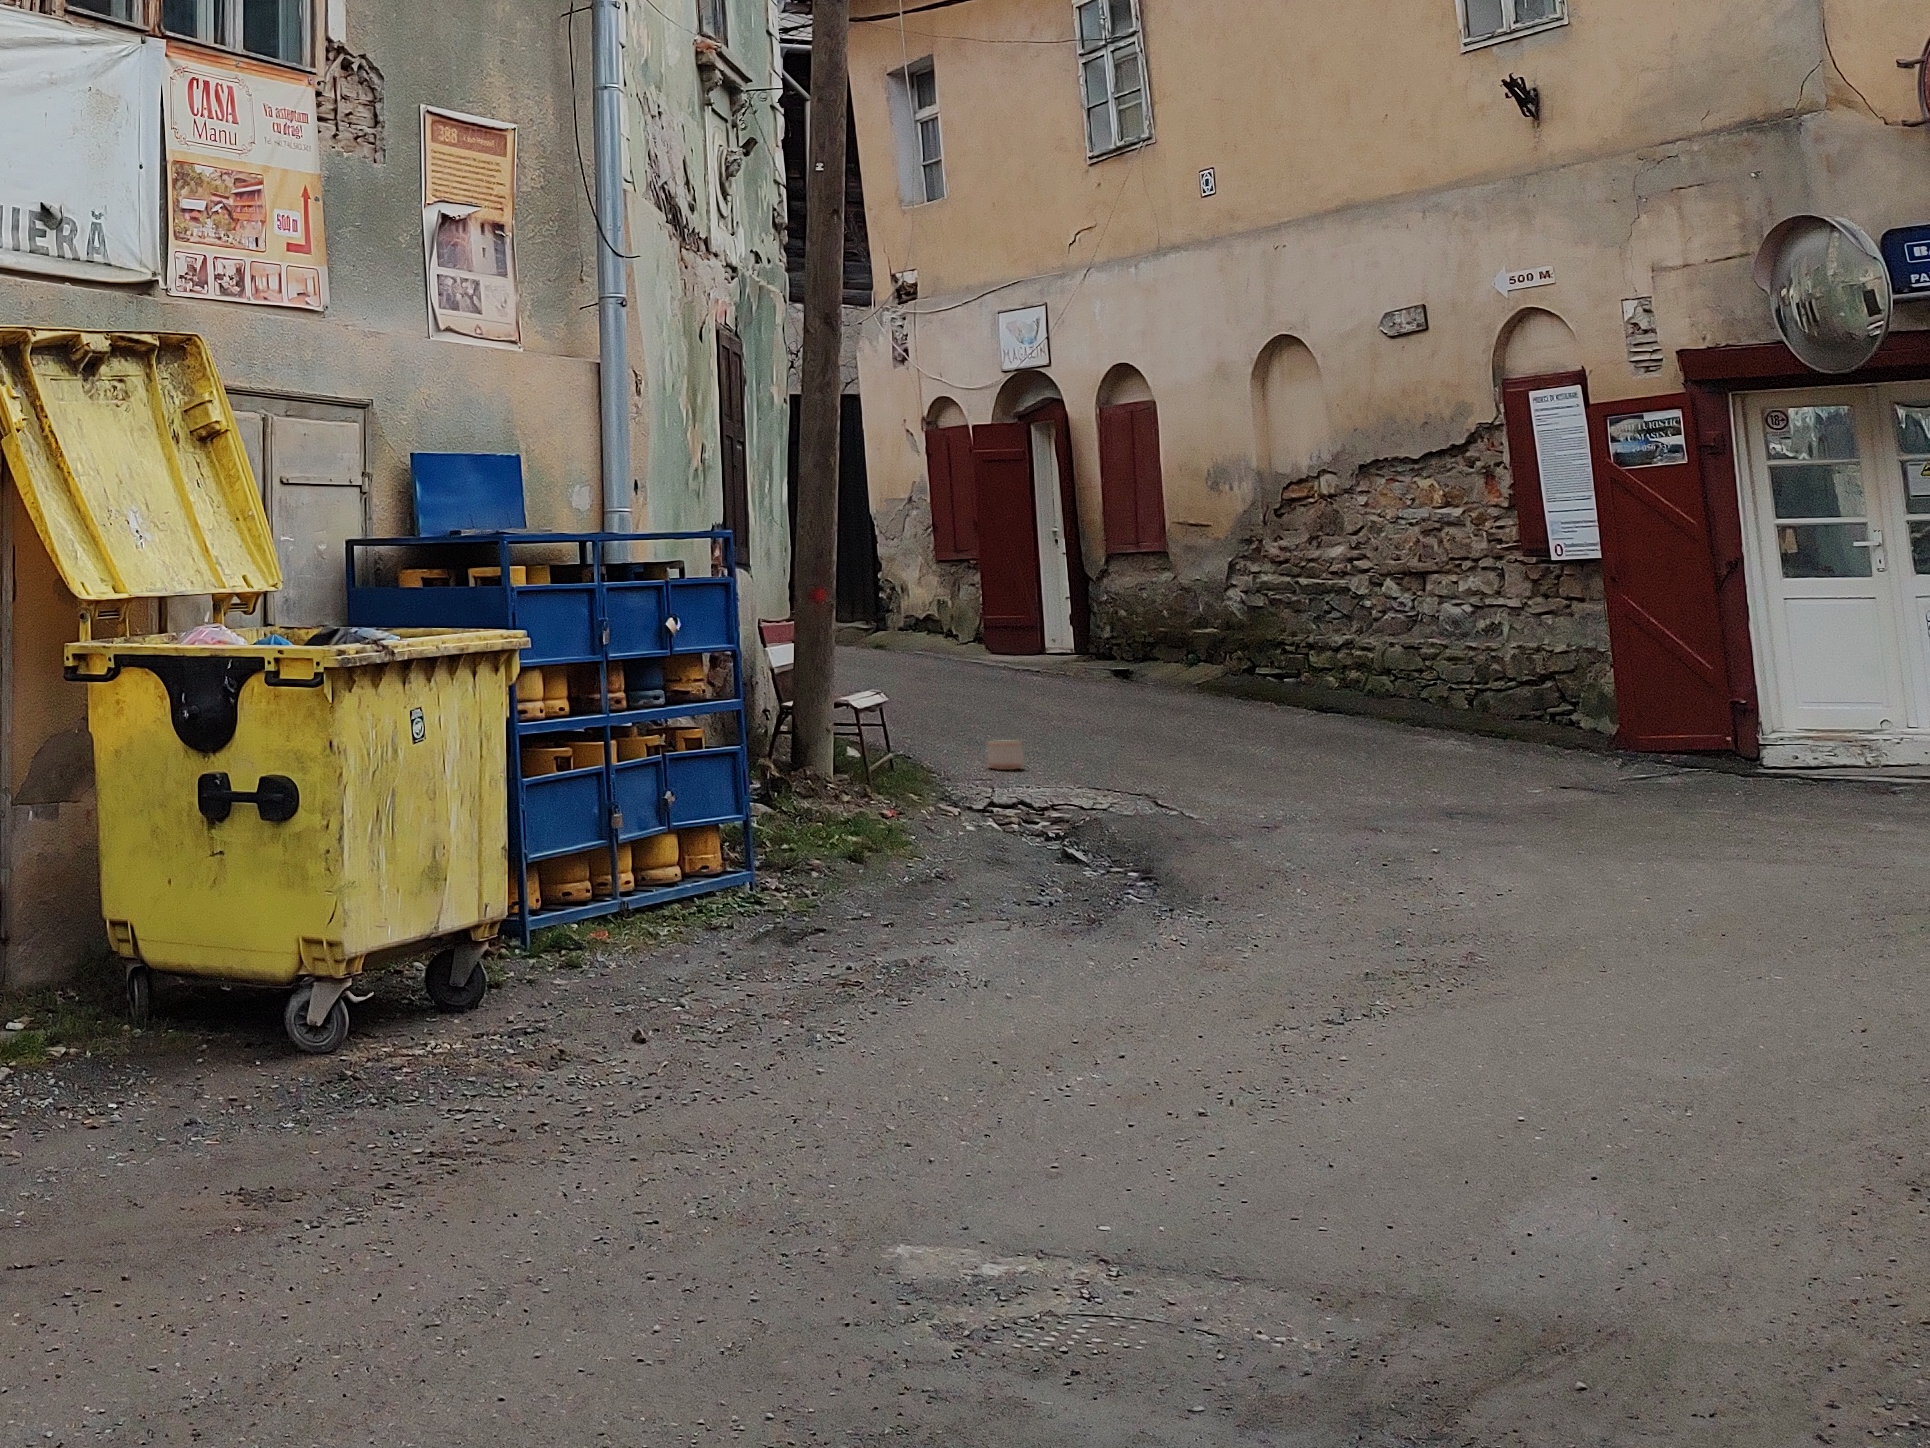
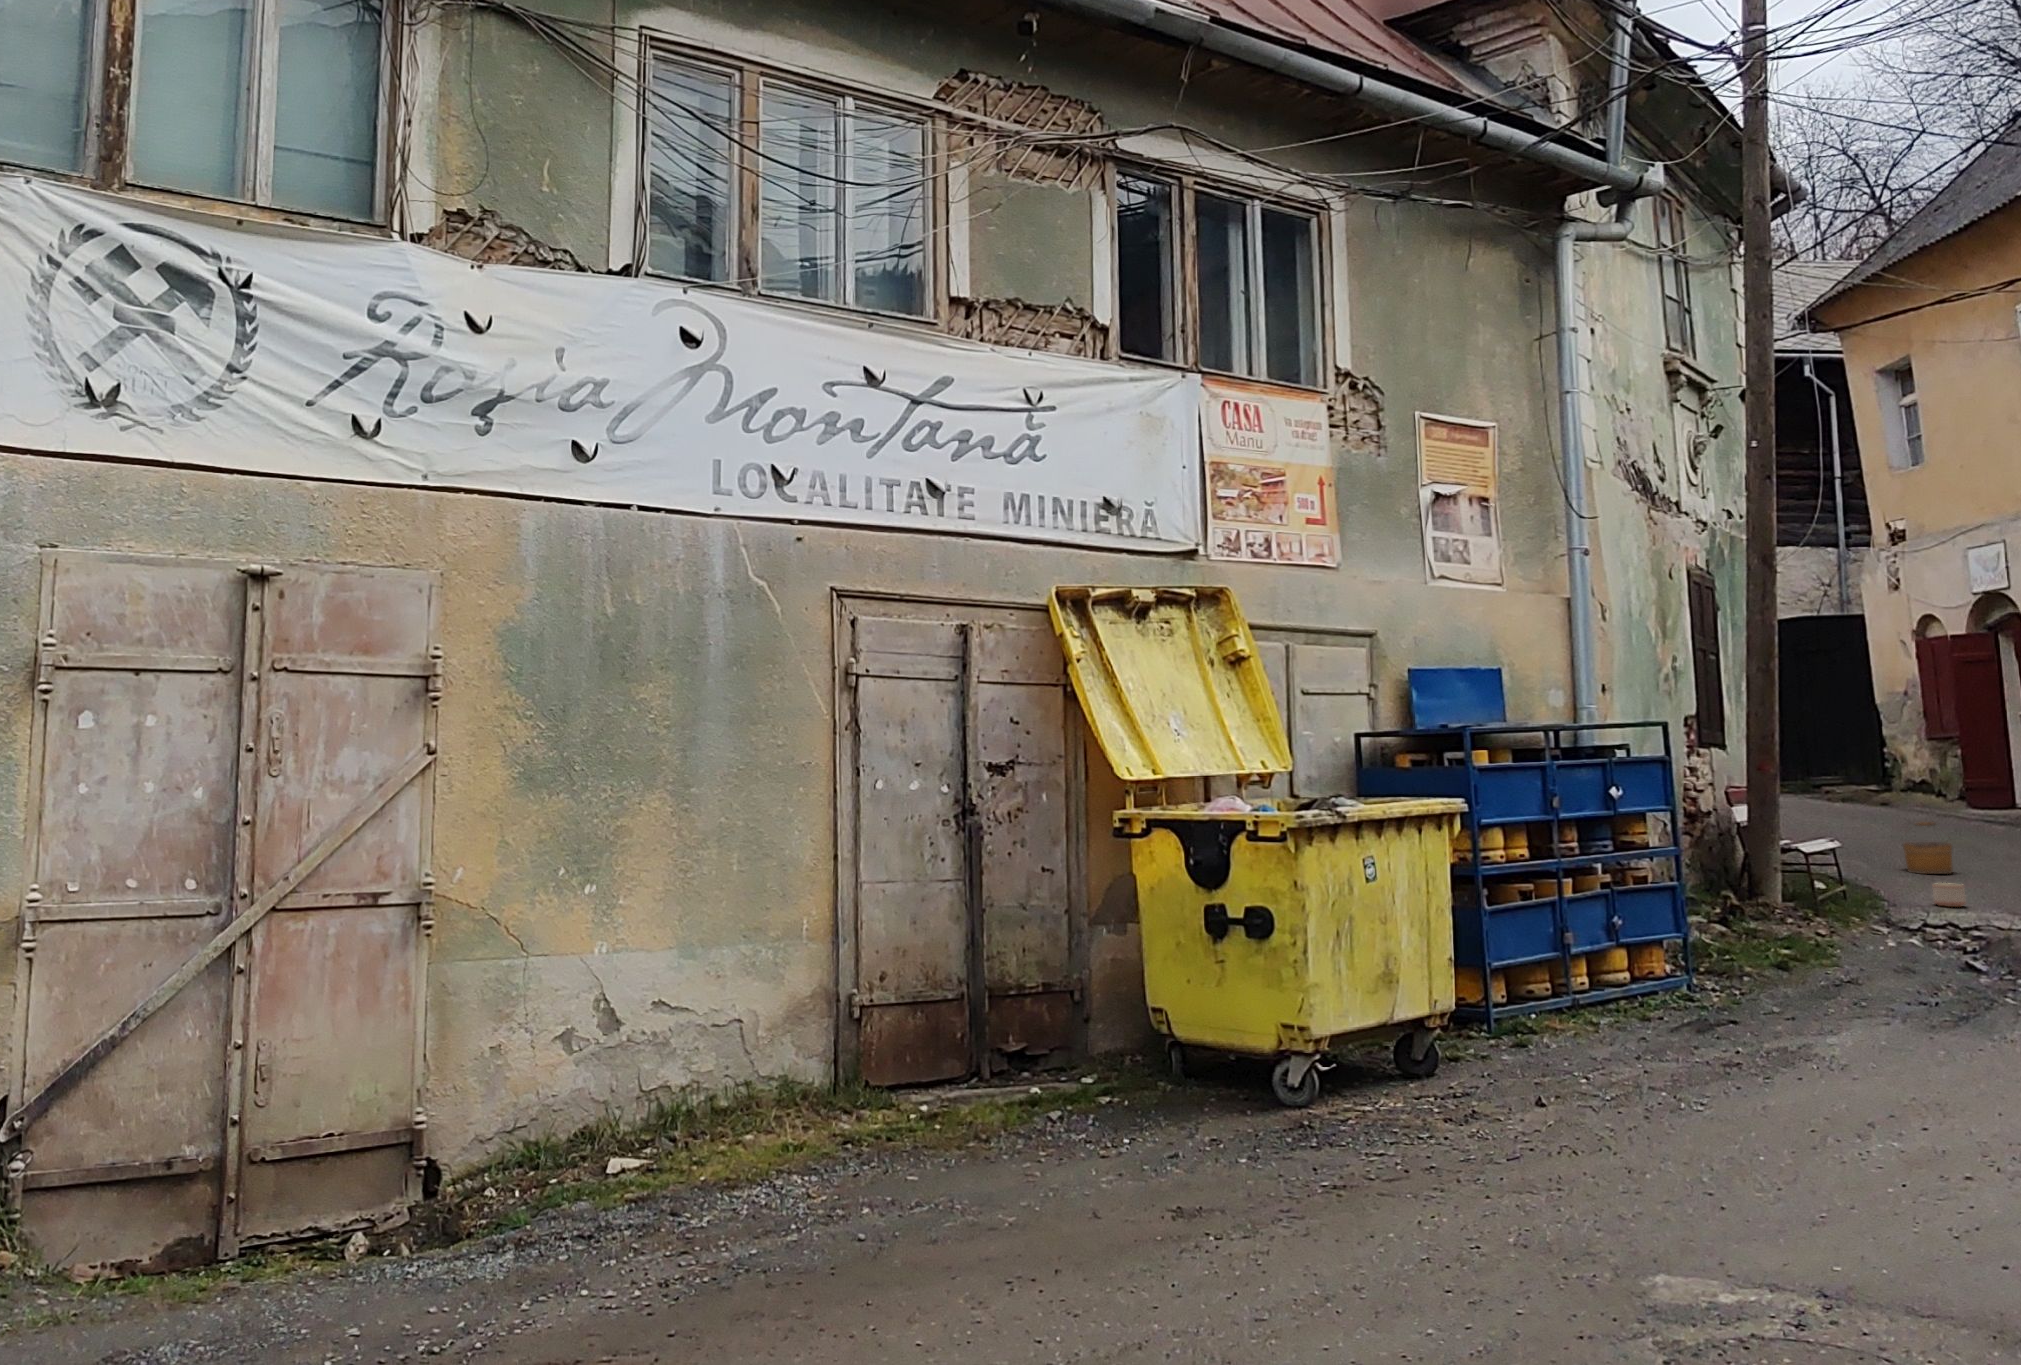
bucket: none [945,667,1002,734] -> present [1902,822,1953,874]

